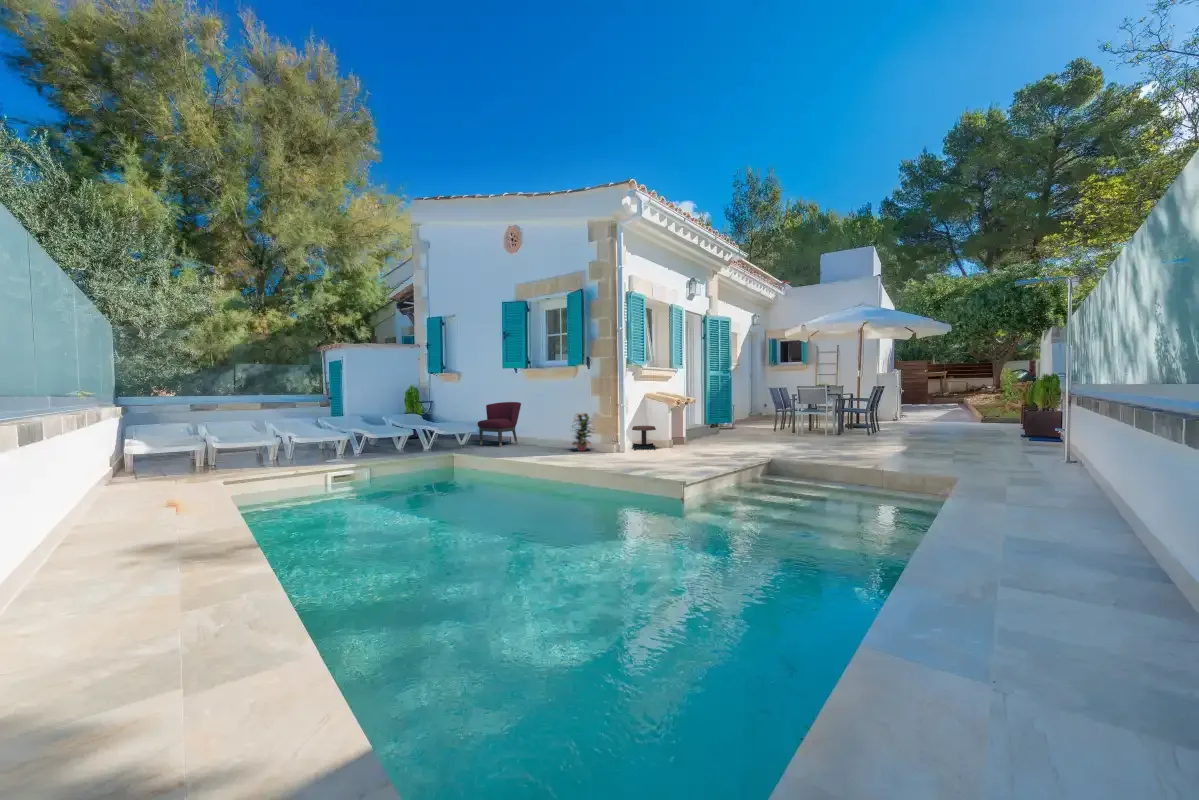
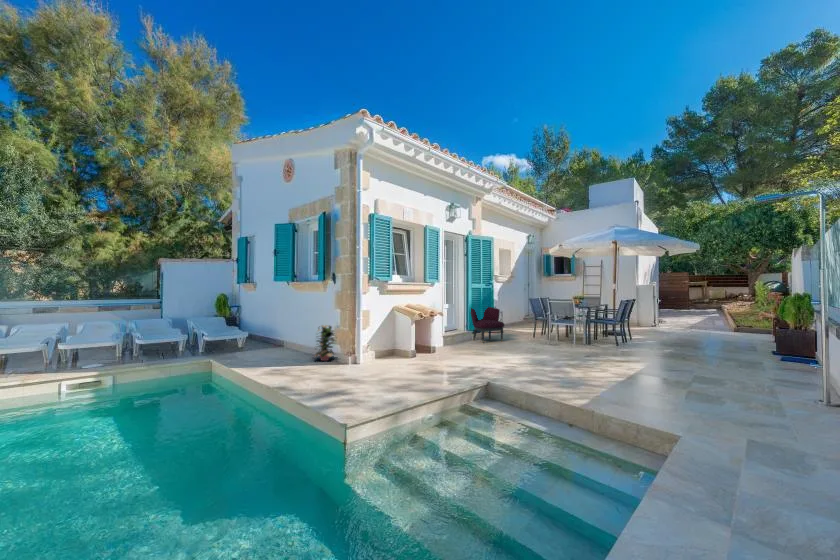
chair: present [478,402,521,447] -> present [471,307,504,343]
stool: present [632,426,656,450] -> none [371,337,396,362]

